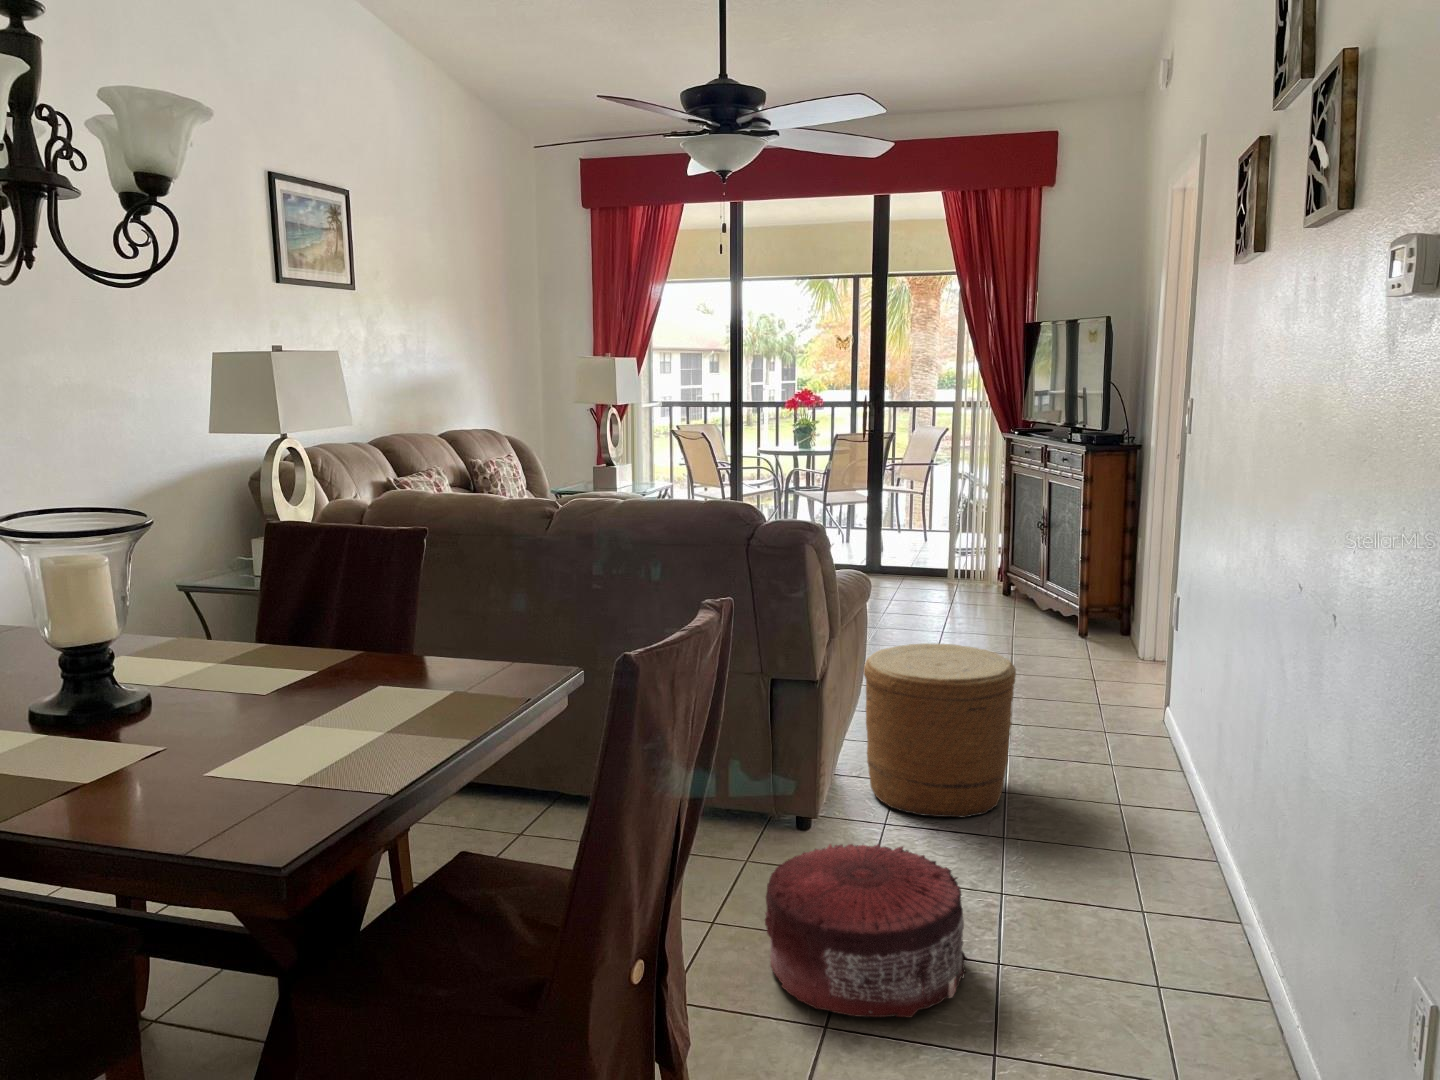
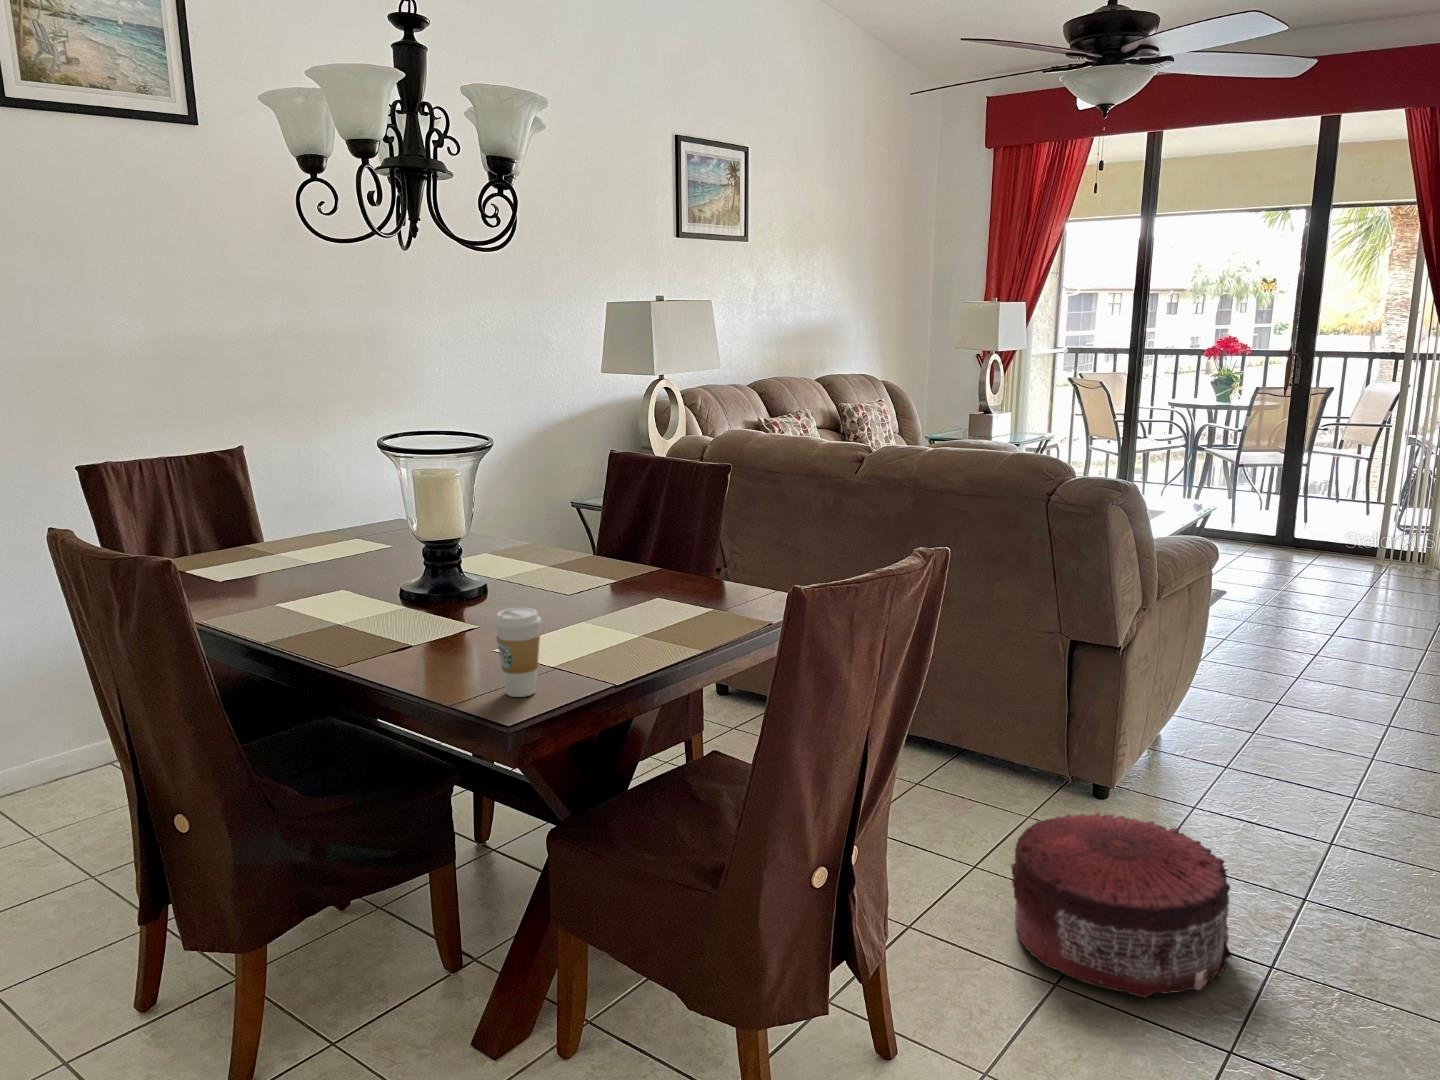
woven basket: present [864,643,1016,818] -> none [1187,622,1376,818]
coffee cup: none [234,718,298,830] -> present [494,608,541,697]

